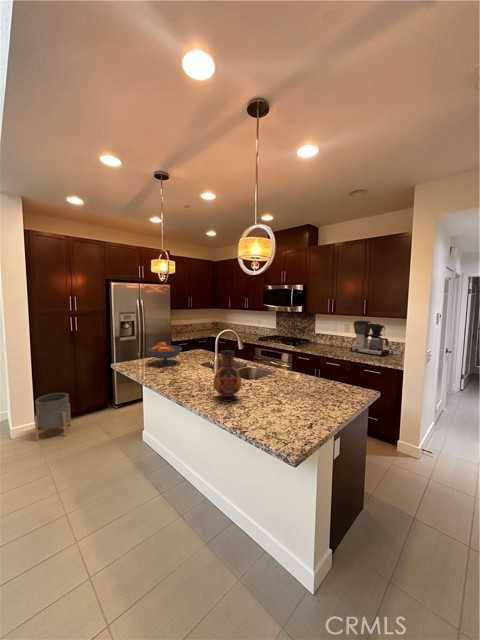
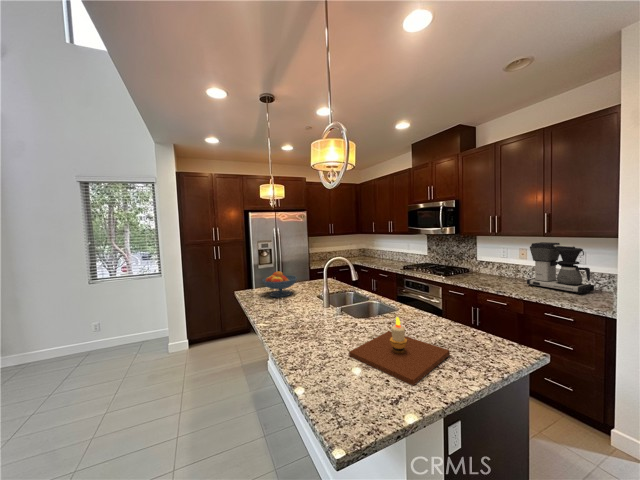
vase: present [214,350,242,402] -> none [296,284,330,347]
candle: none [261,373,327,417] -> present [349,317,450,386]
planter: present [34,393,71,441] -> none [180,318,213,361]

